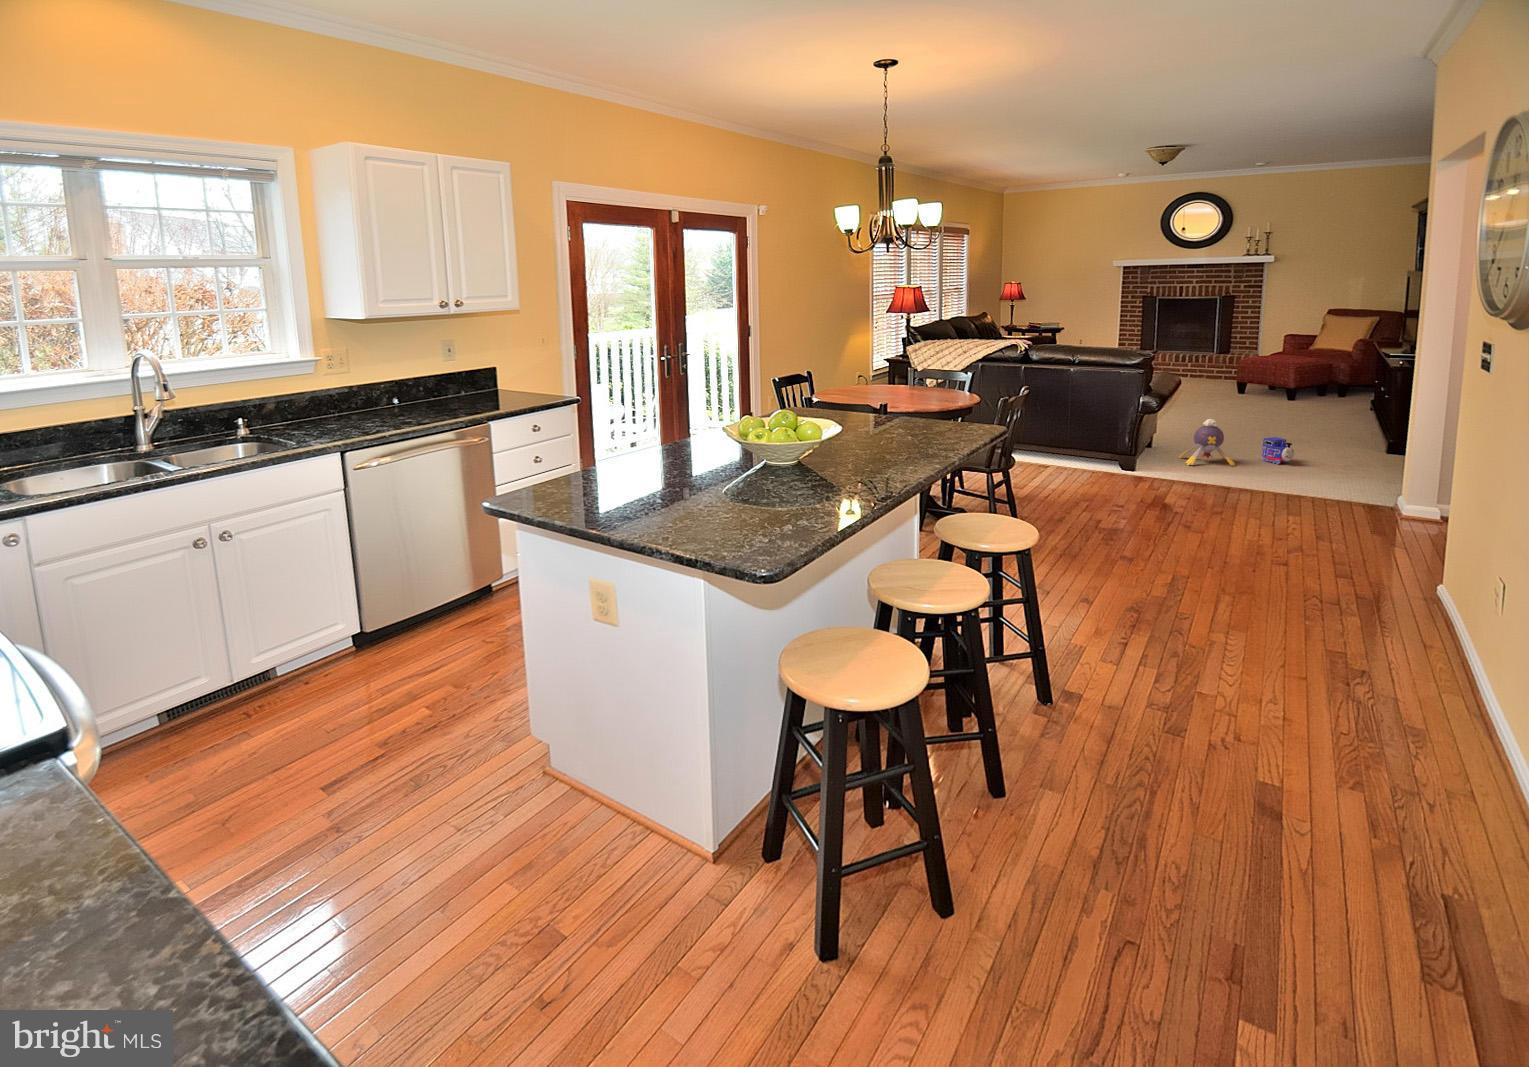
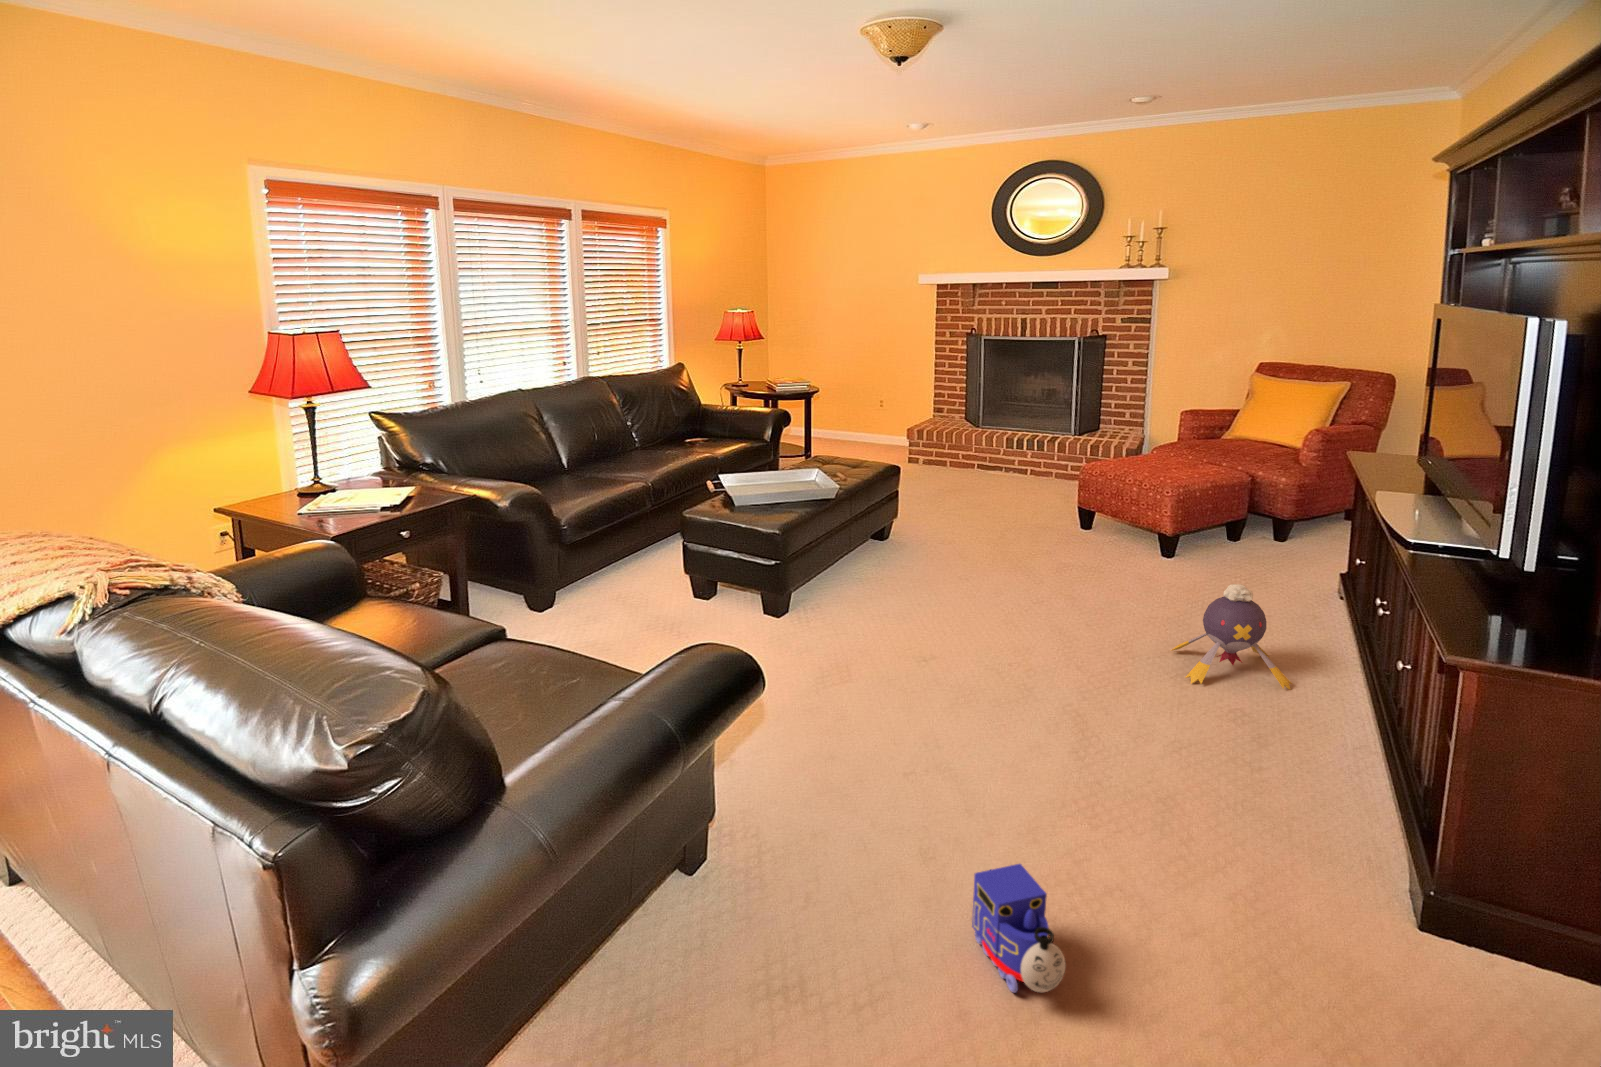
plush toy: present [1179,419,1235,466] -> present [1171,584,1292,689]

